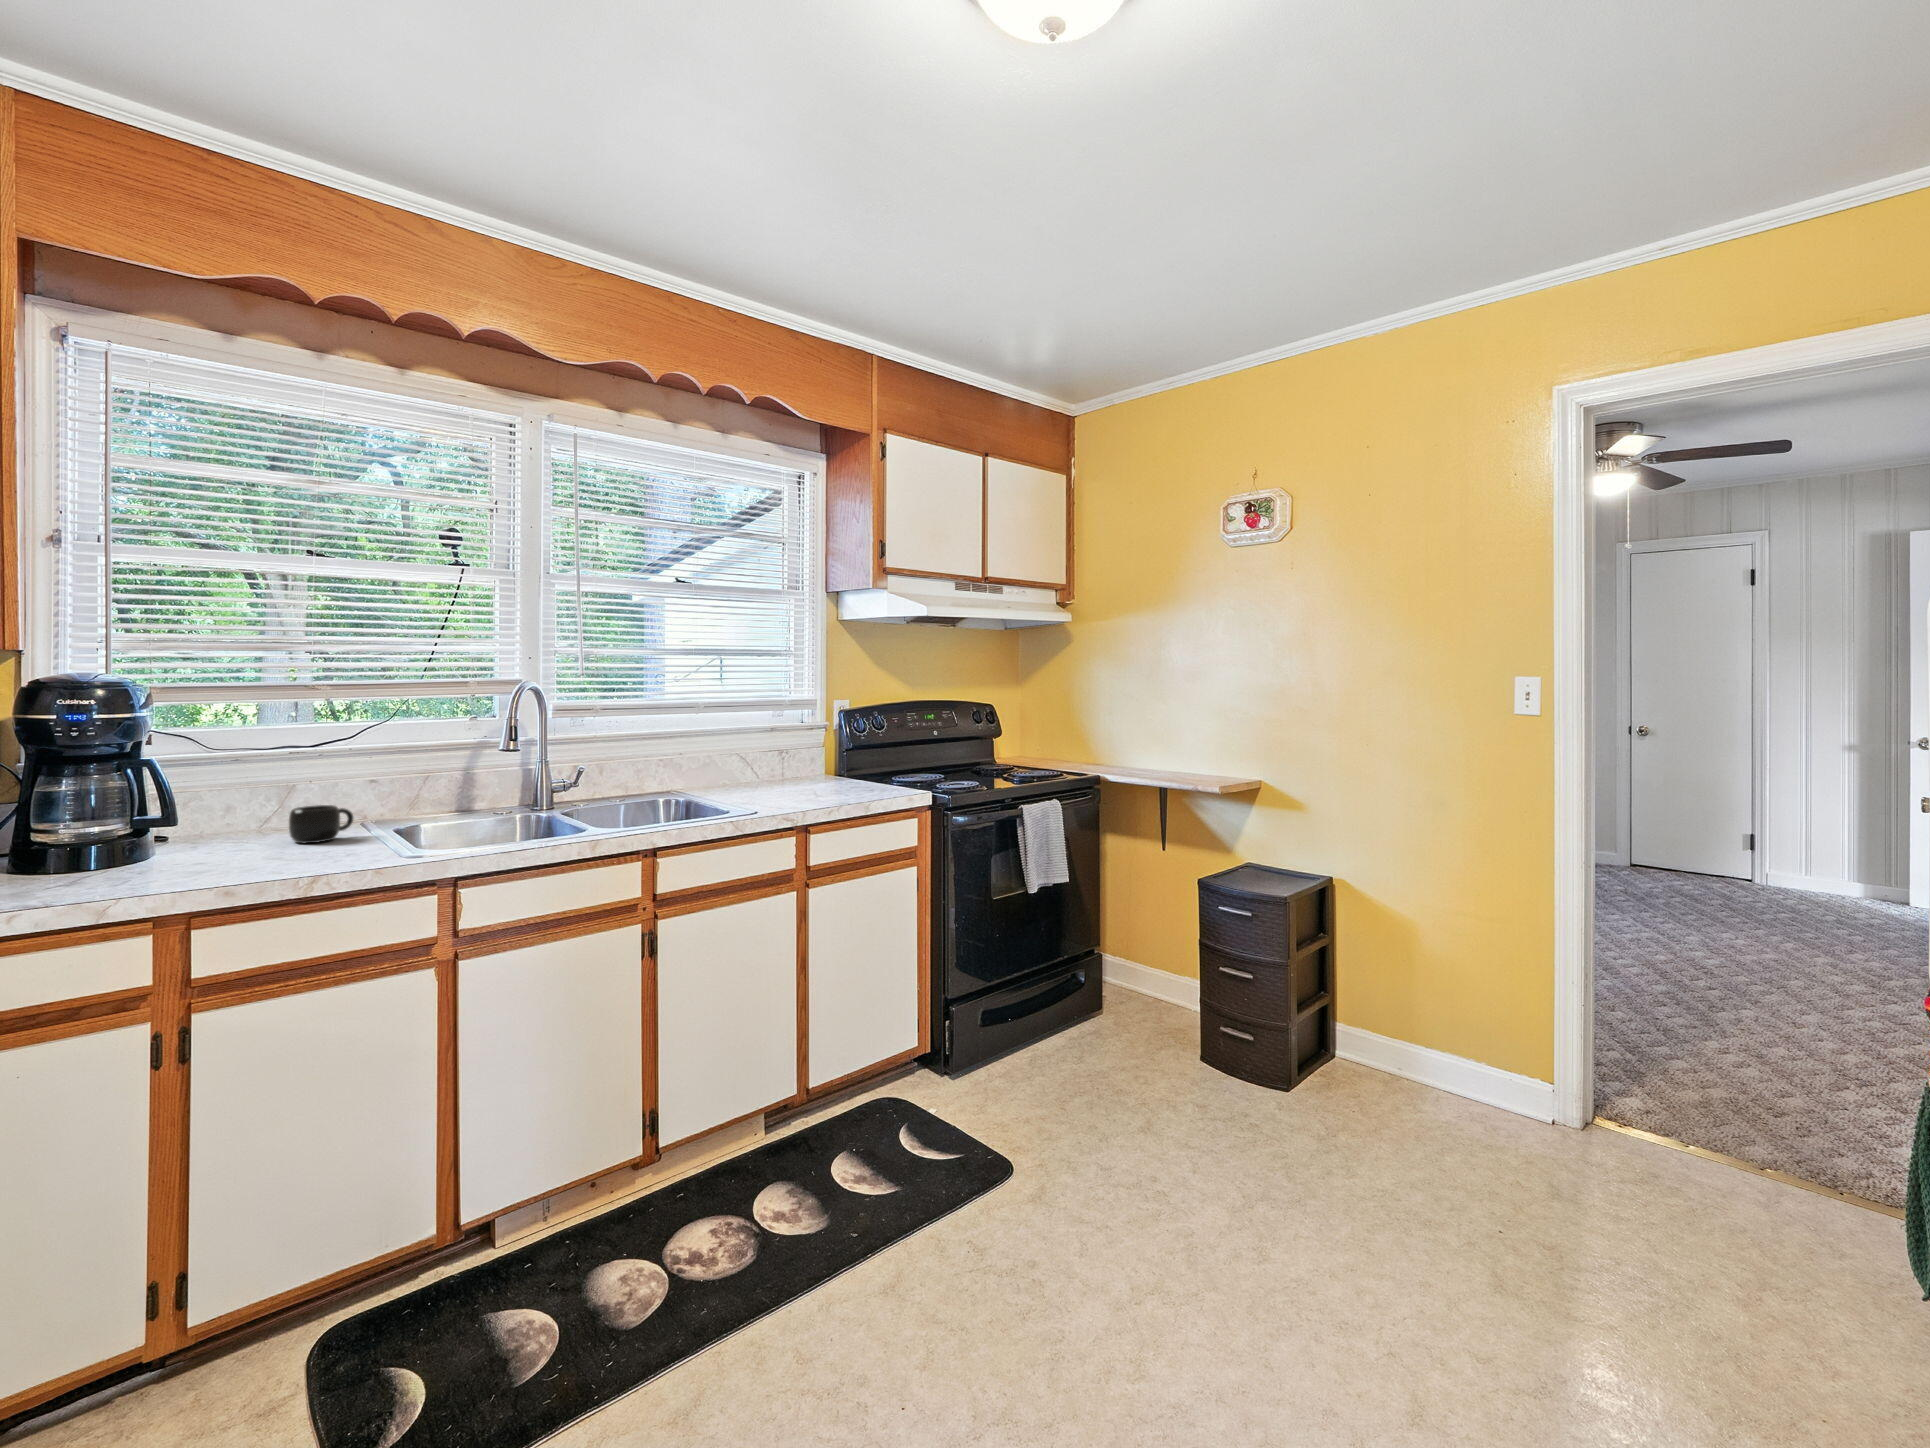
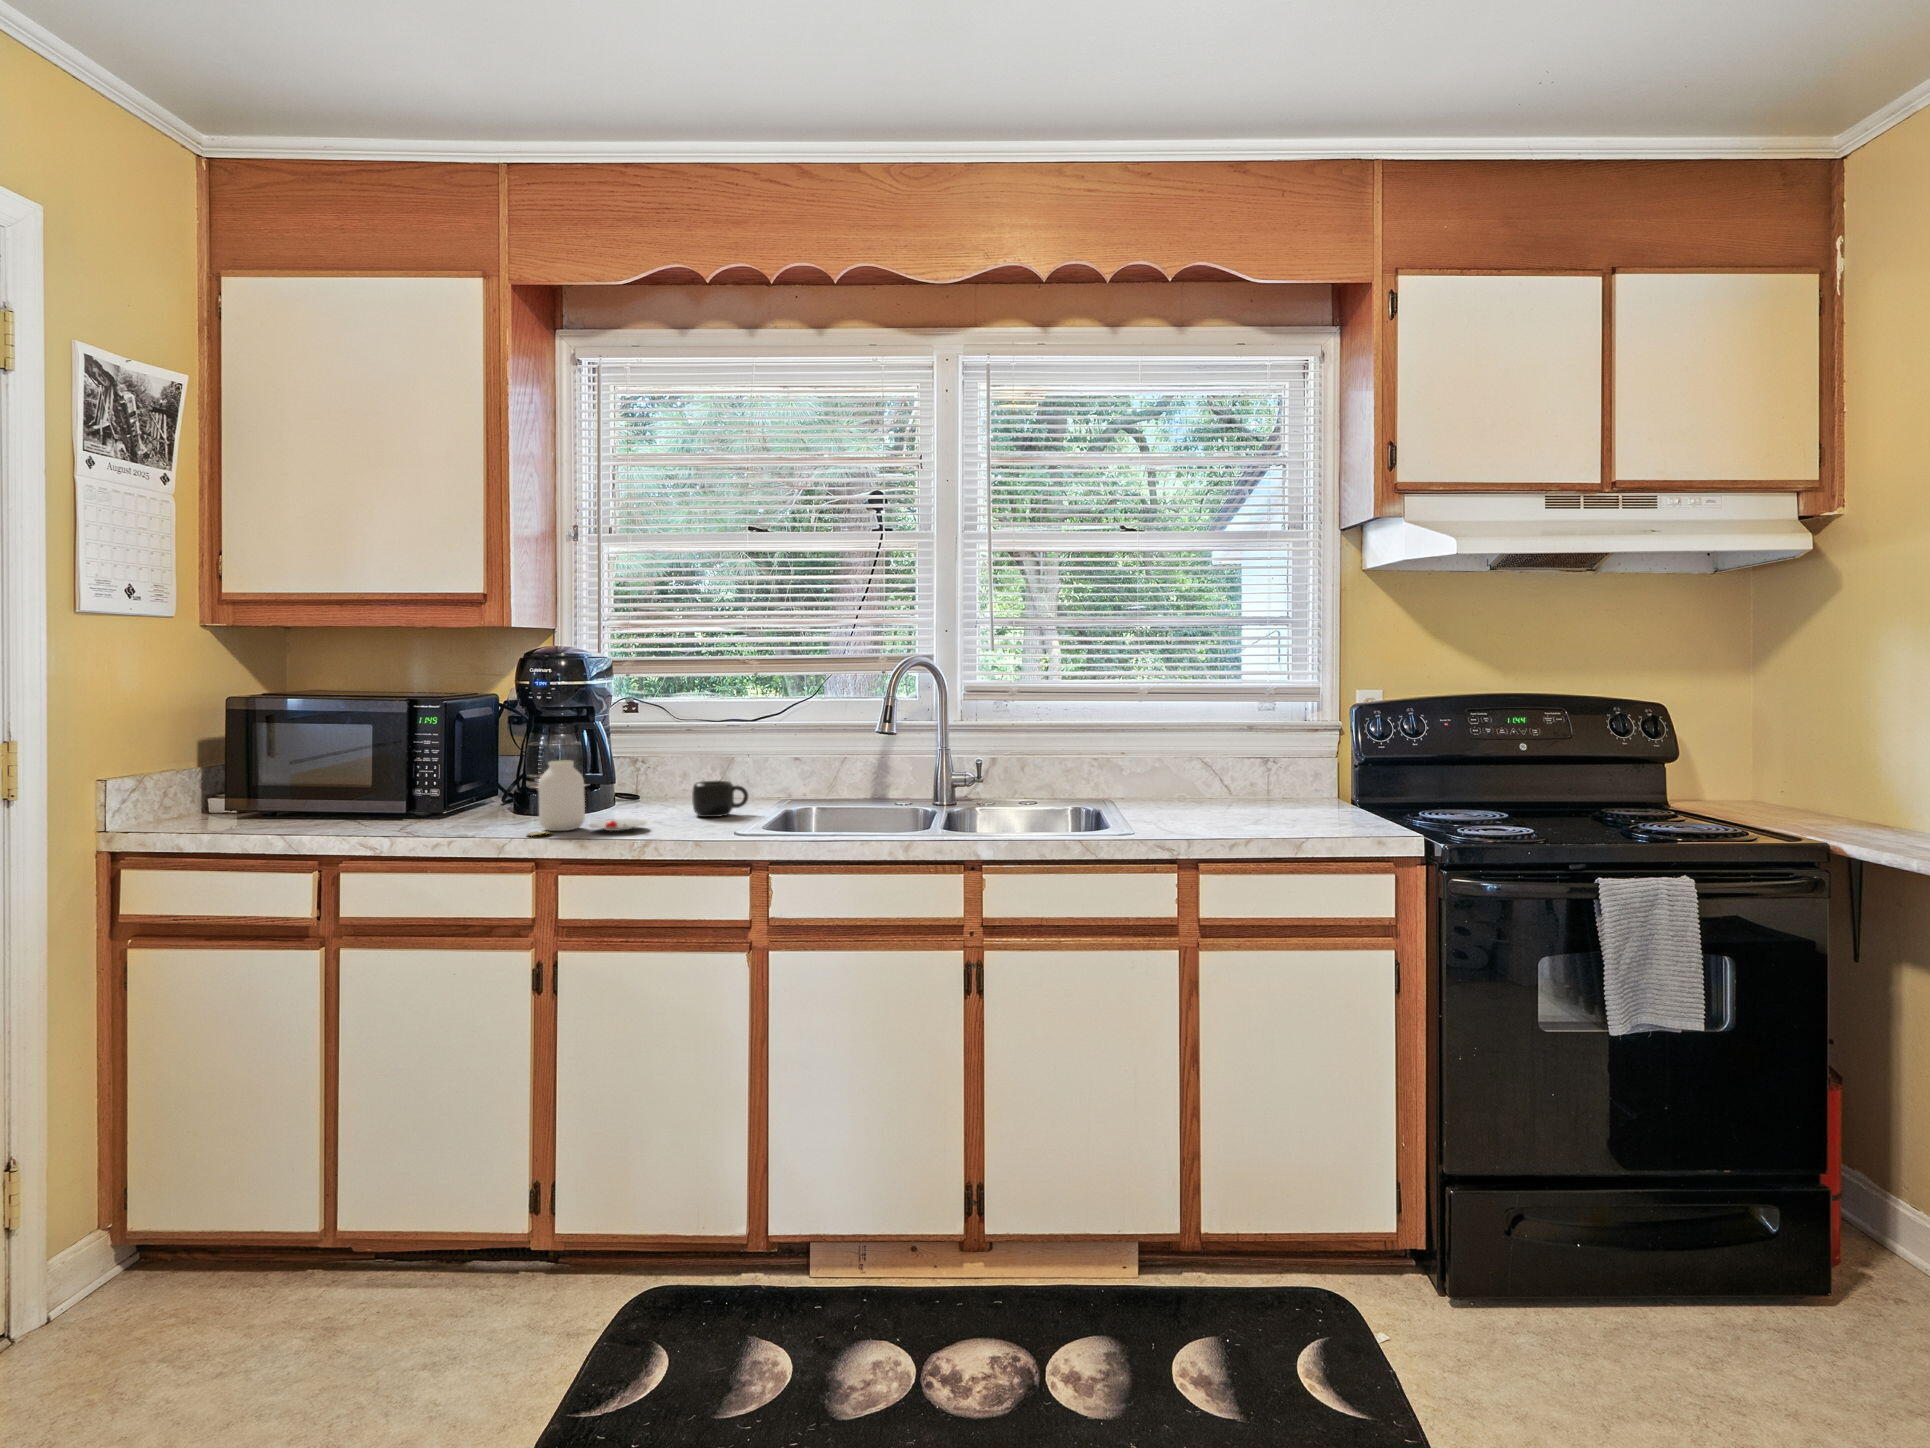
jar: none [121,796,283,884] -> present [527,761,647,836]

